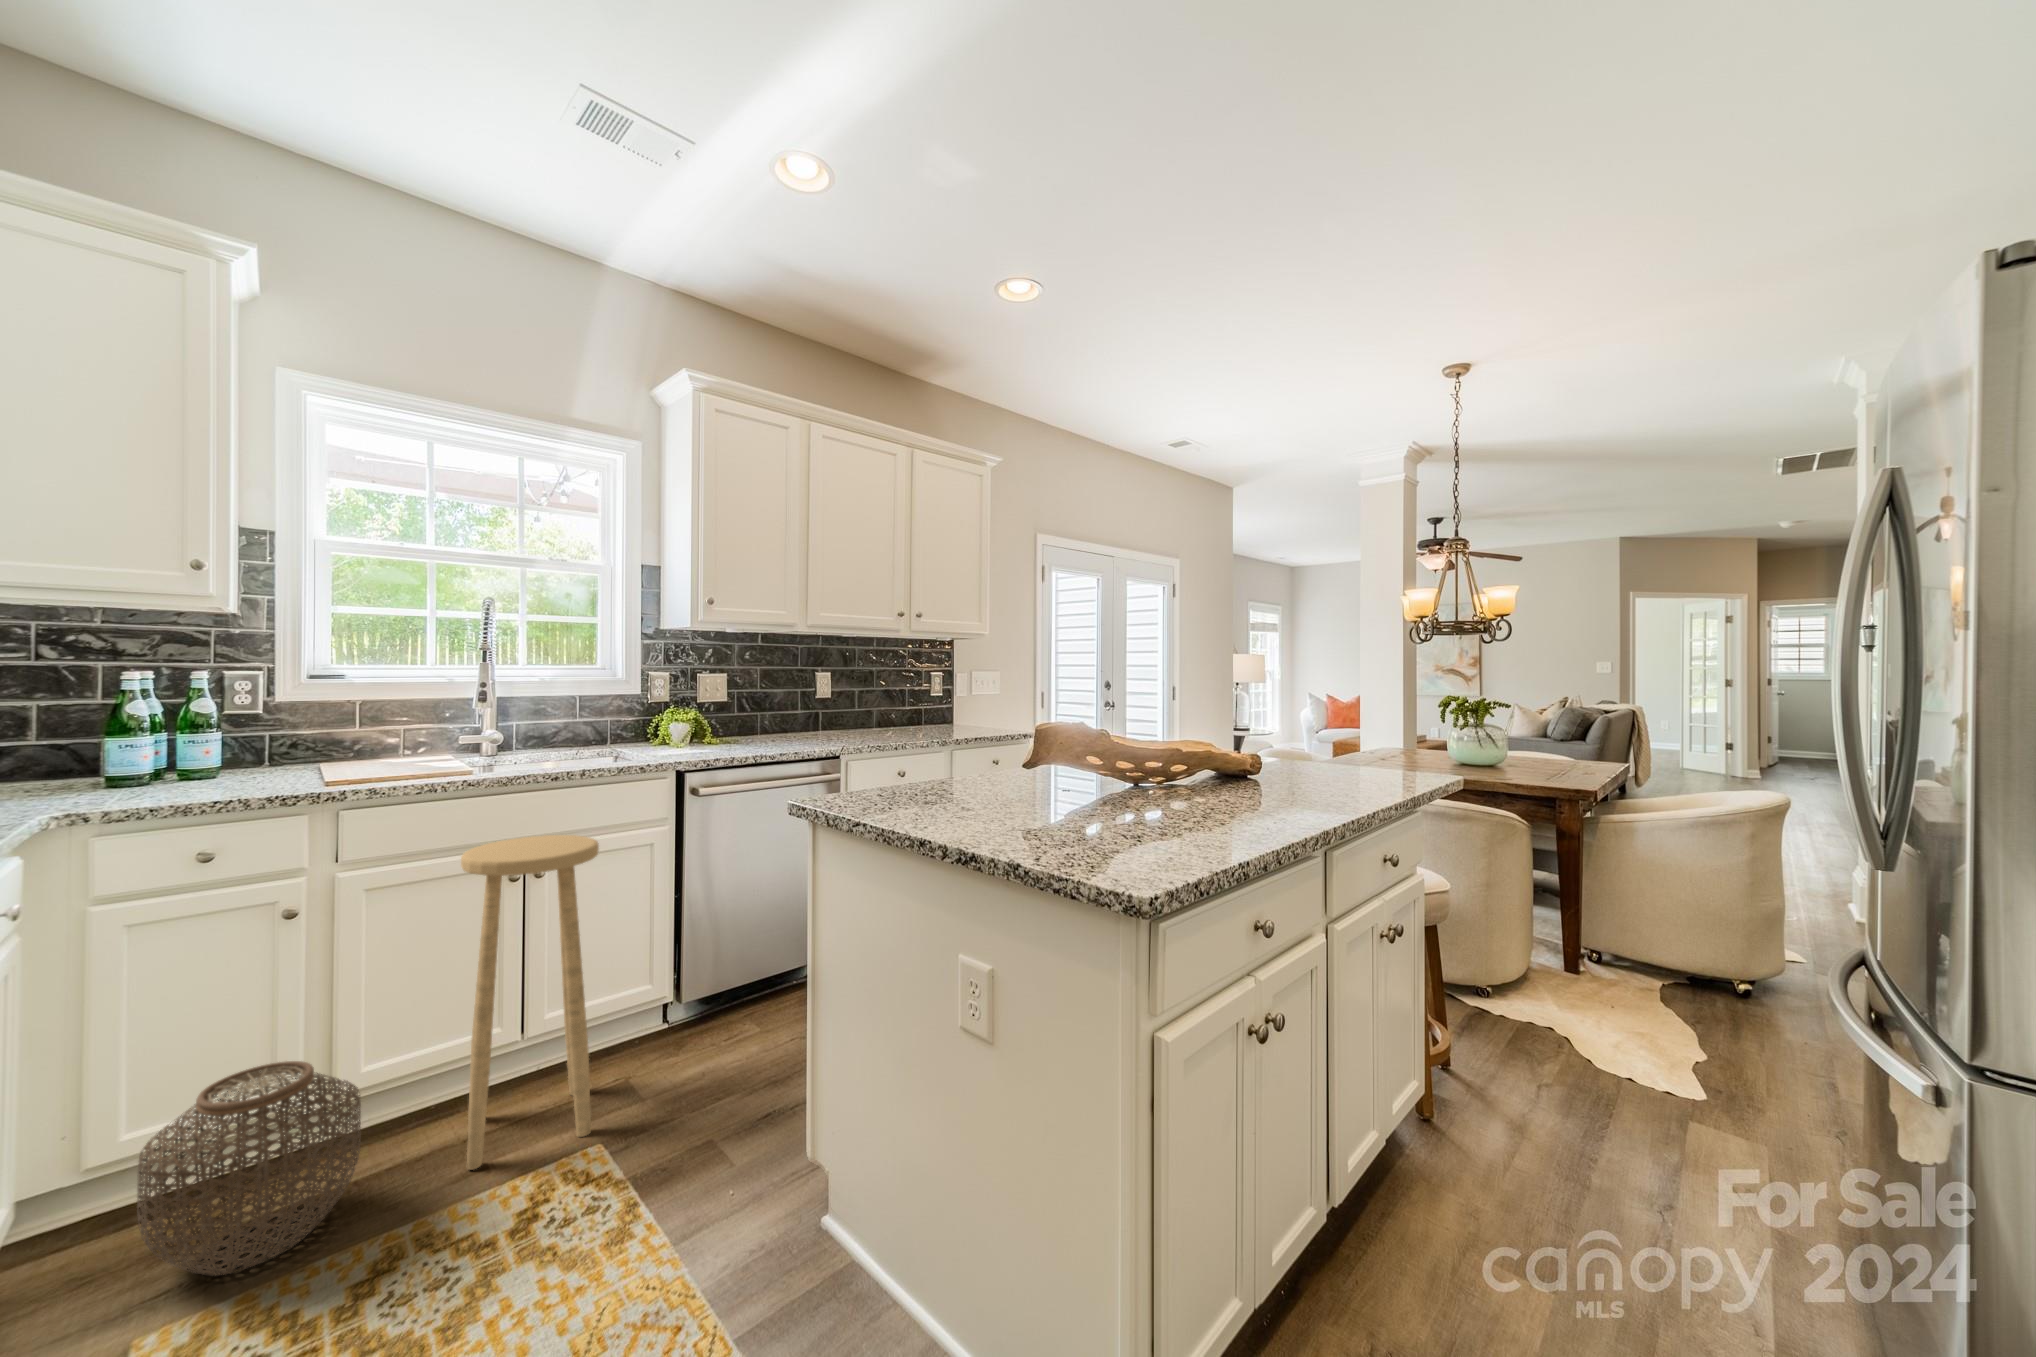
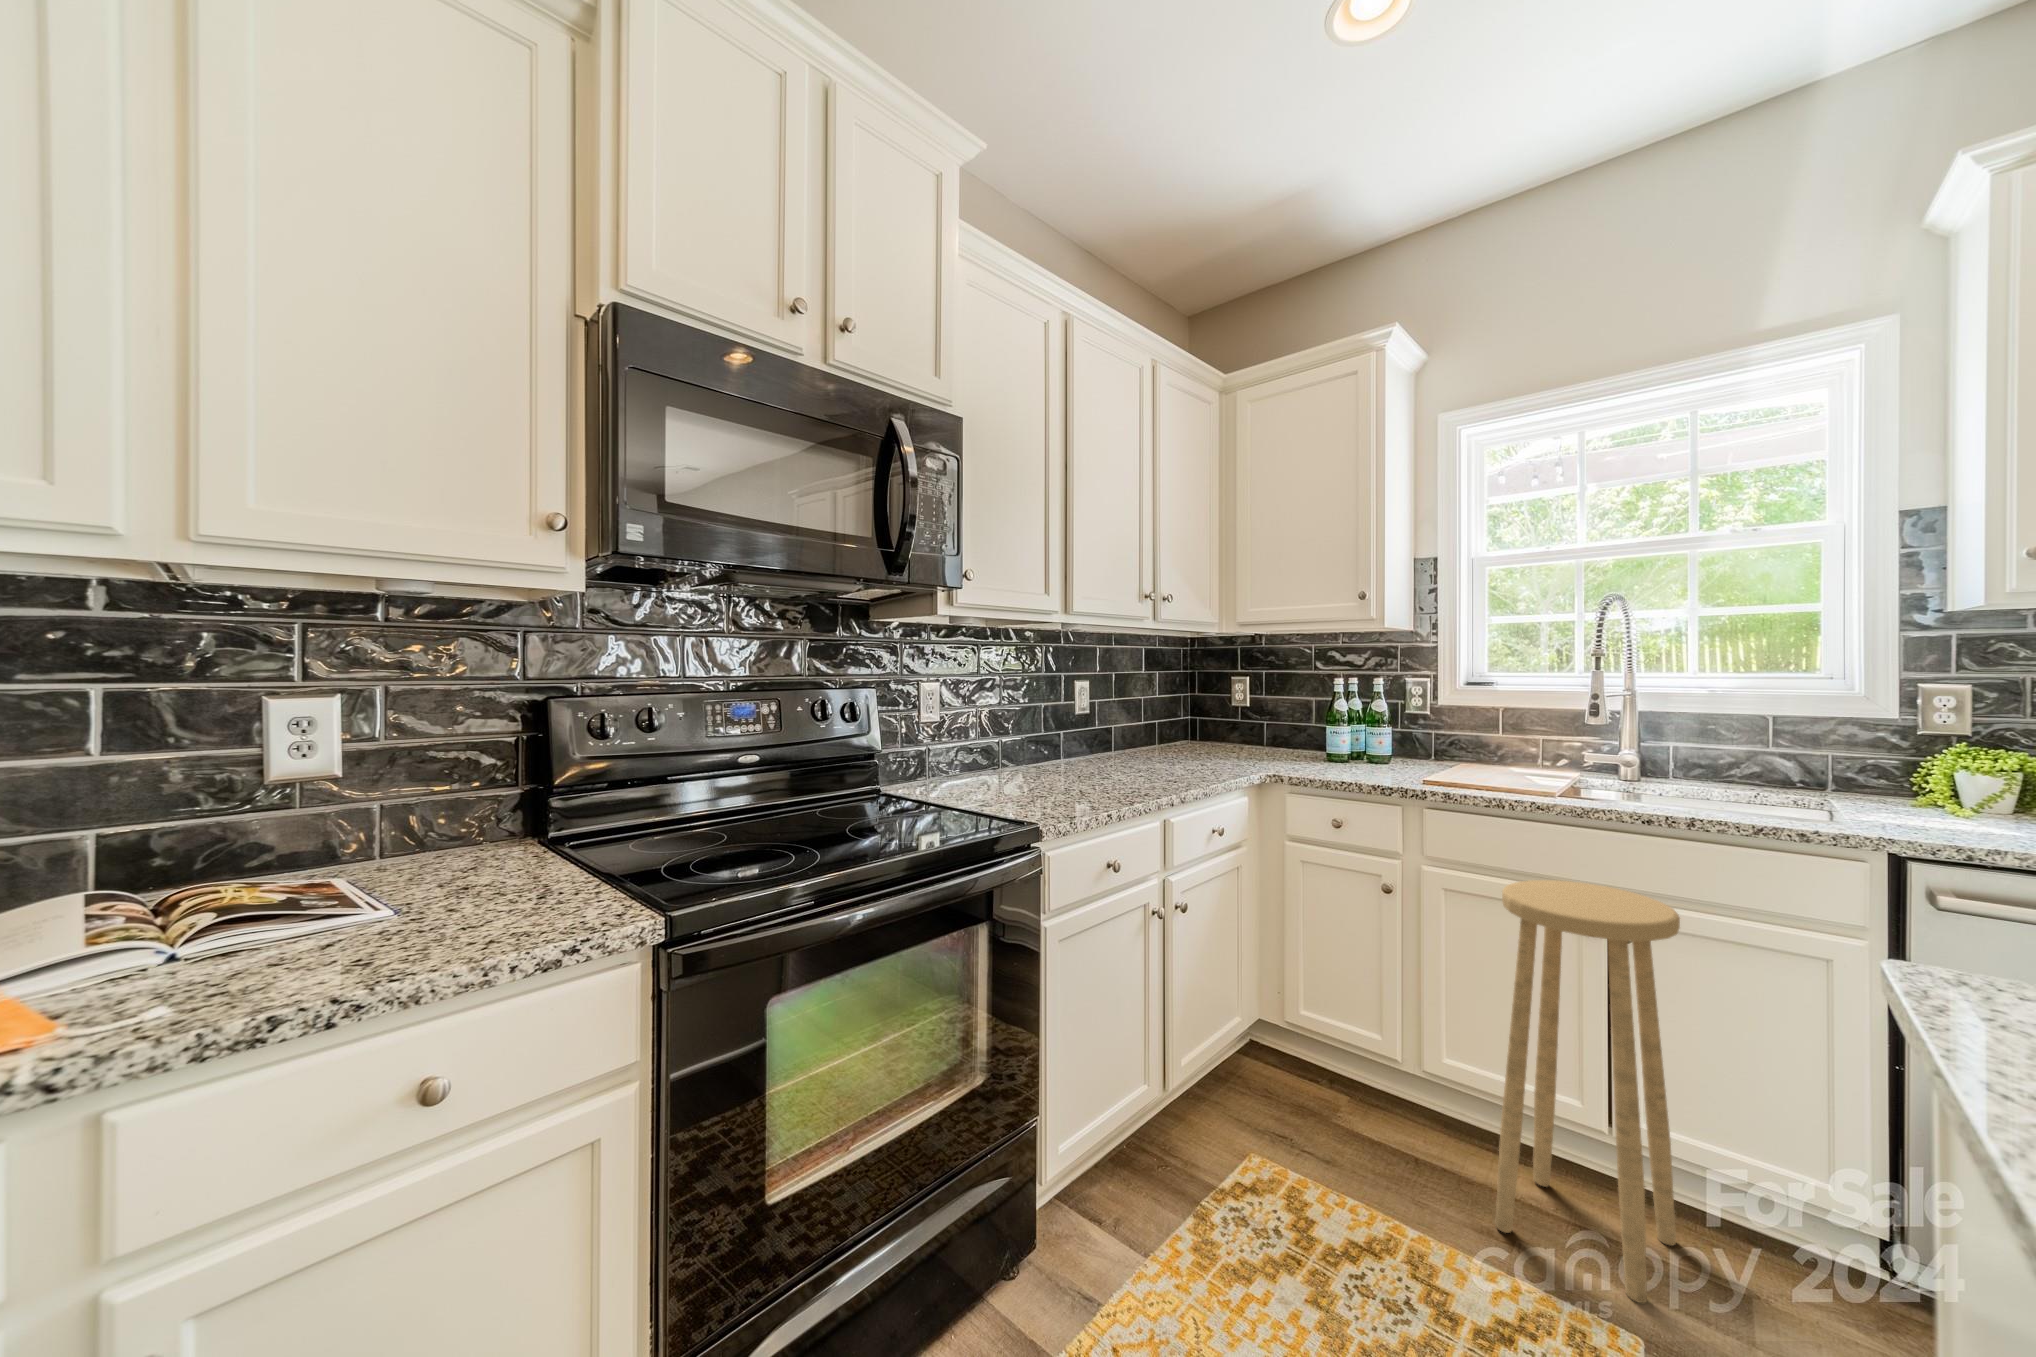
woven basket: present [137,1061,361,1276] -> none [1267,1006,1407,1175]

